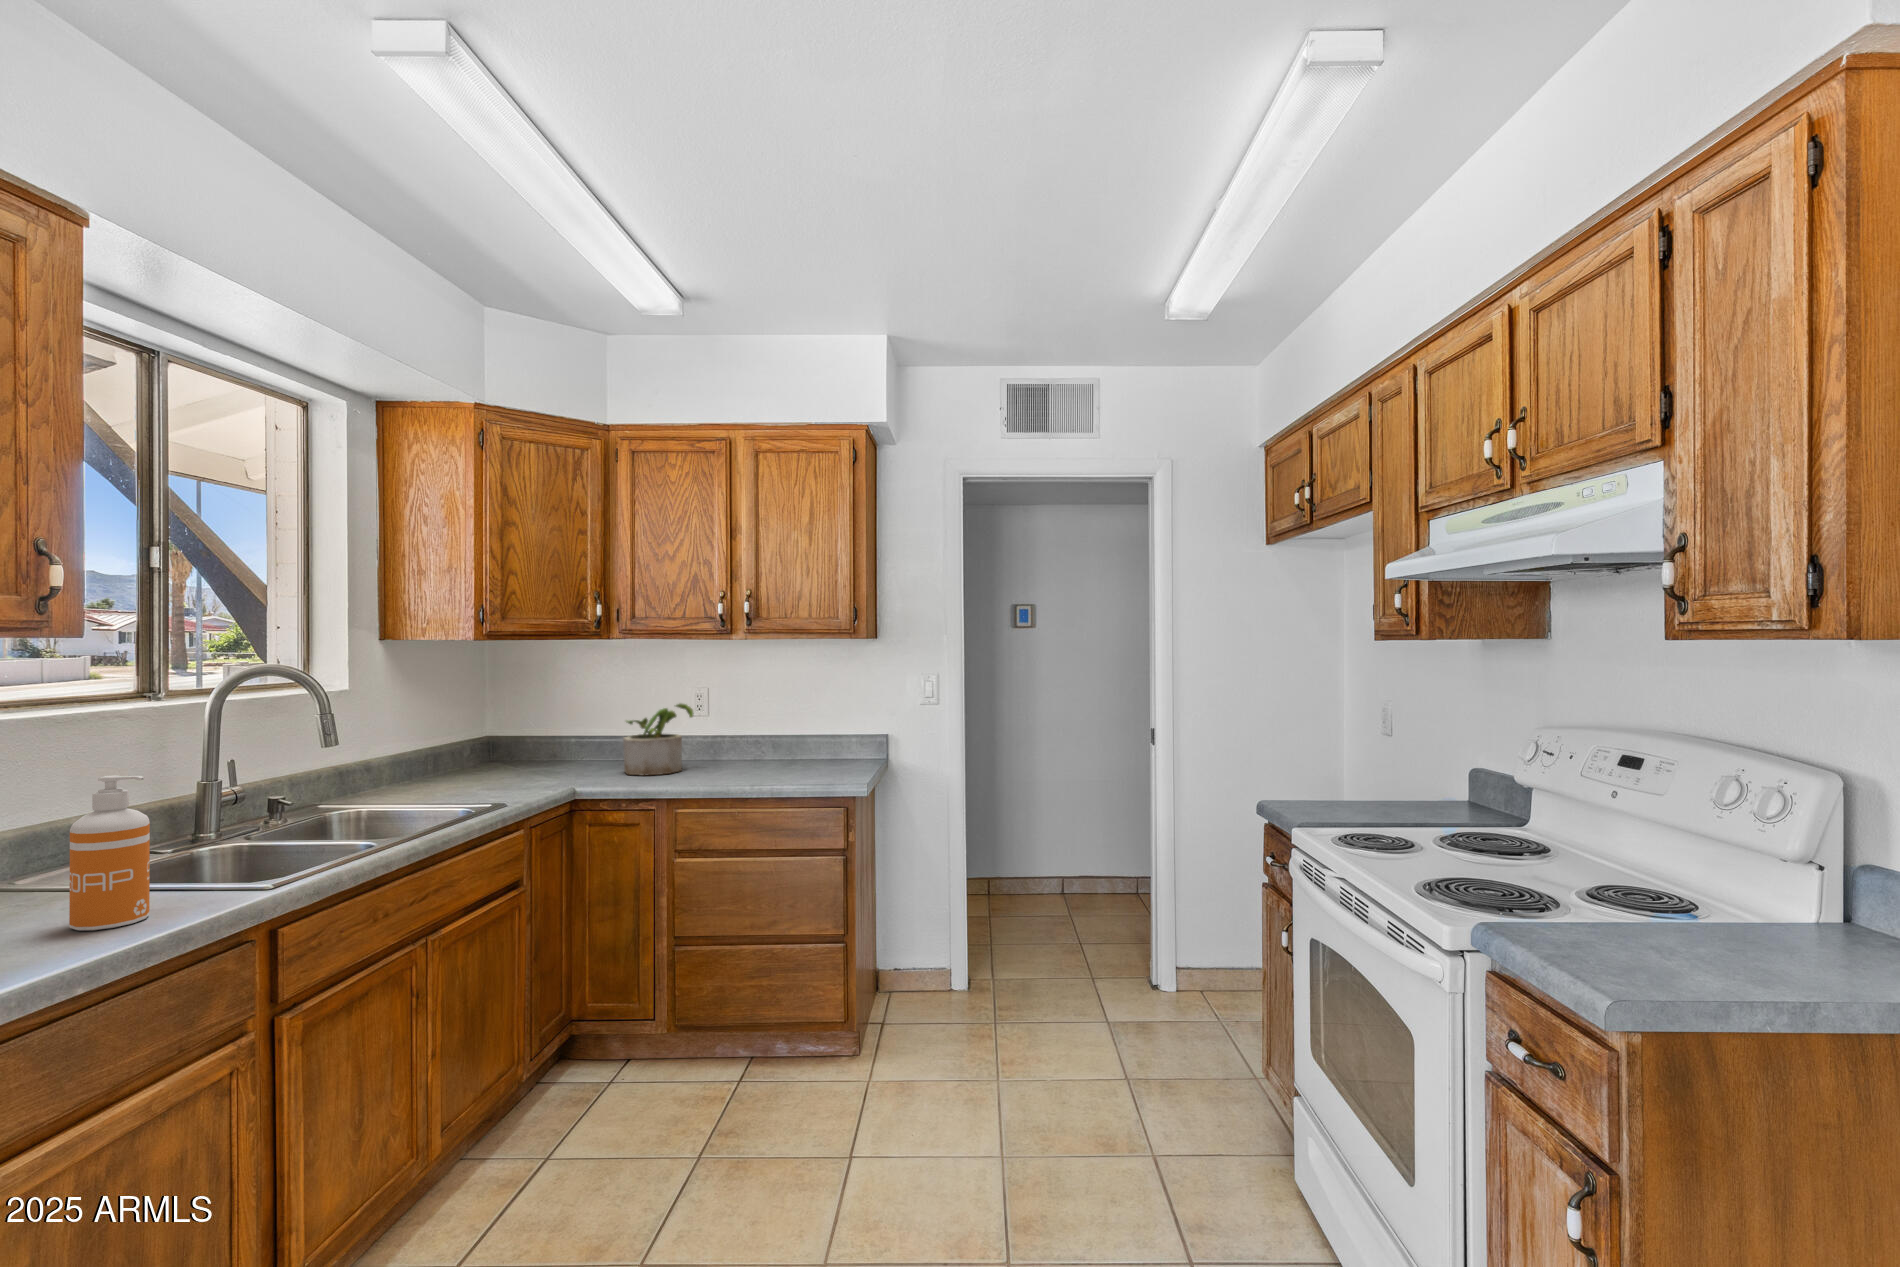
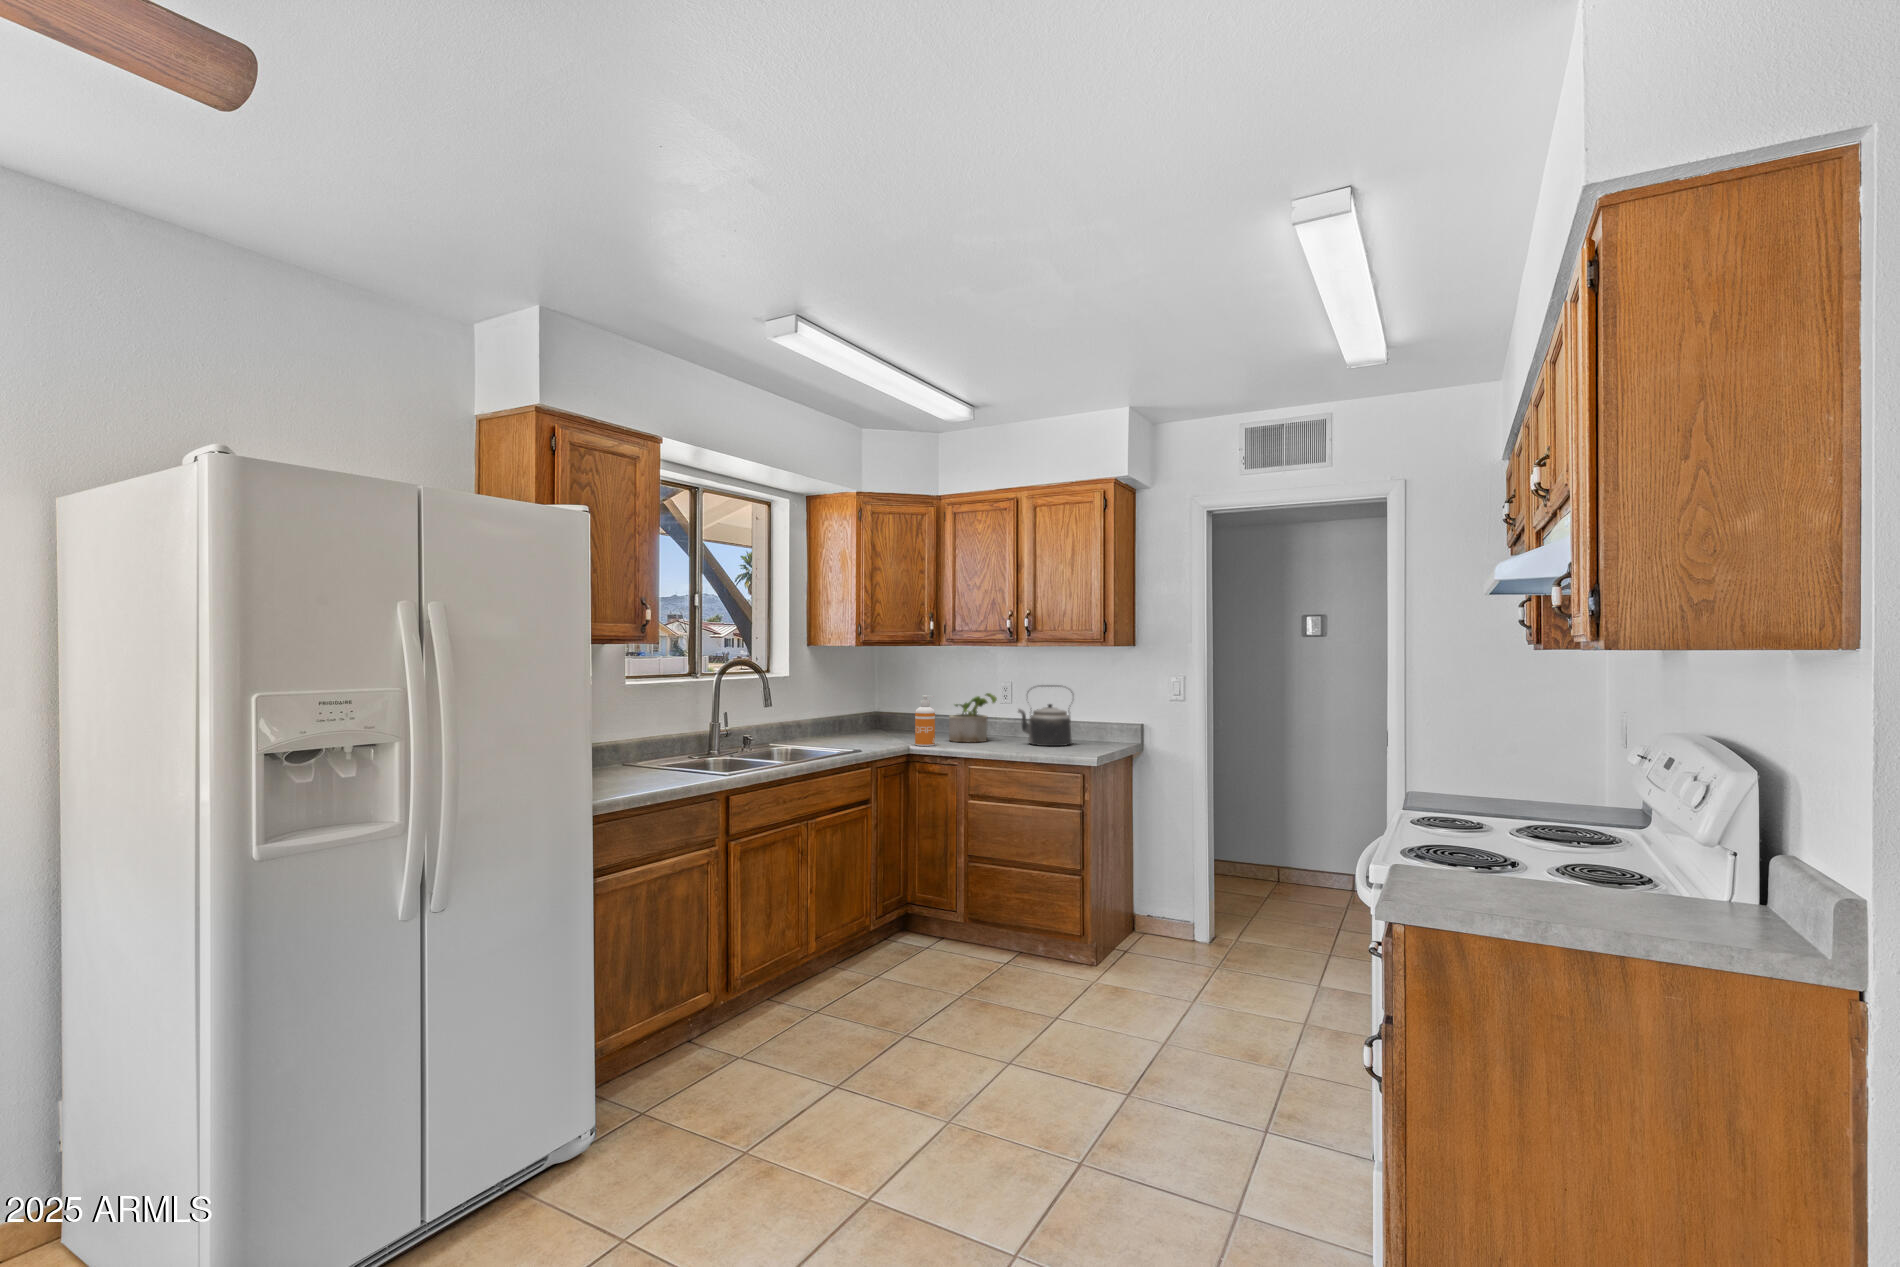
kettle: none [729,690,804,773] -> present [1018,685,1072,746]
soap dispenser: present [69,775,150,931] -> present [915,695,935,746]

